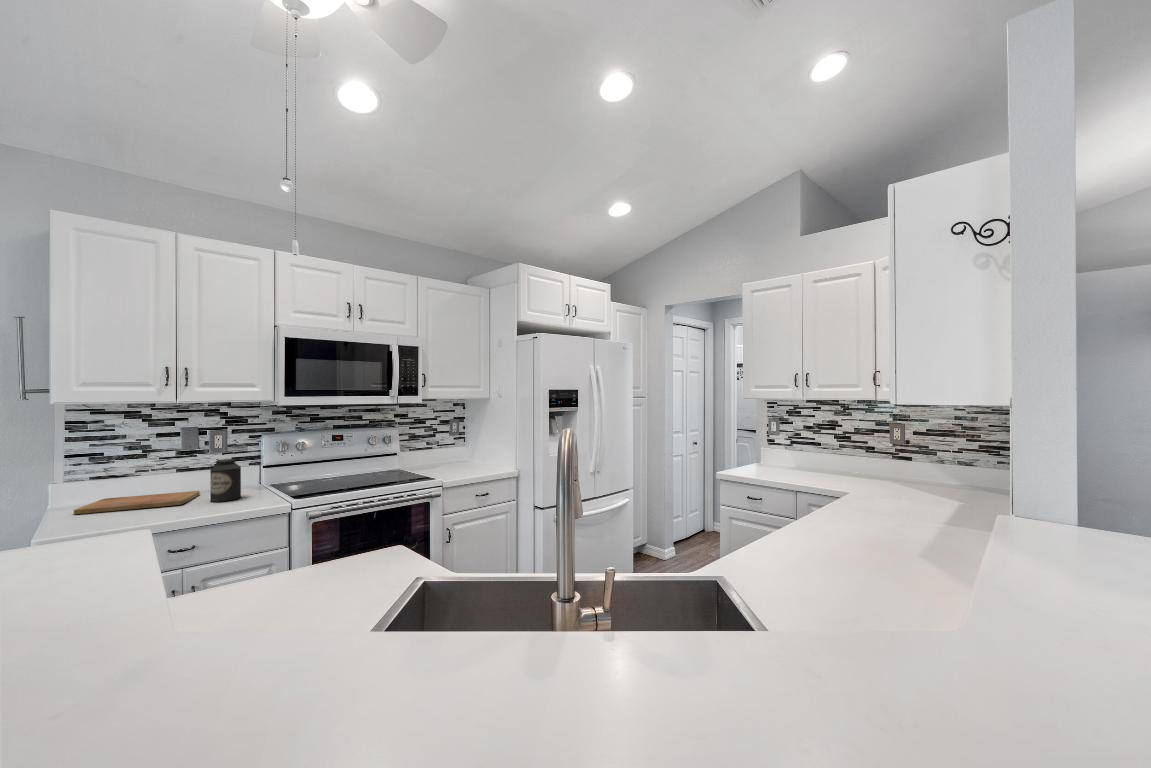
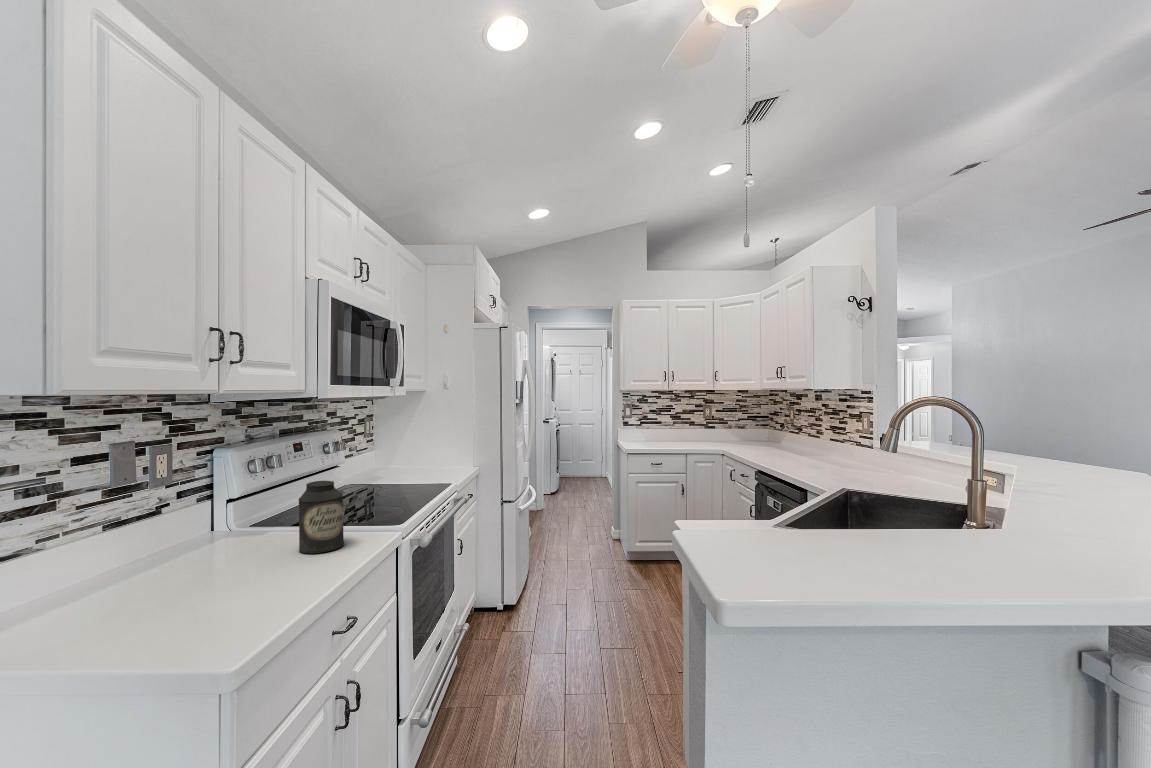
cutting board: present [74,491,200,514] -> none [48,552,294,635]

